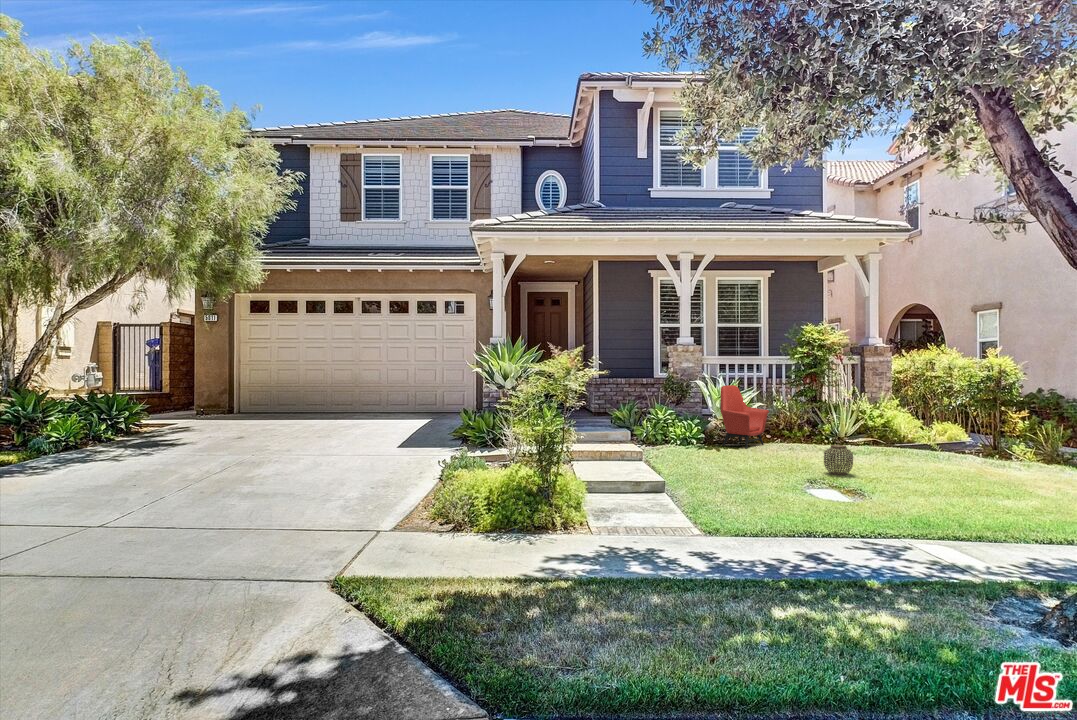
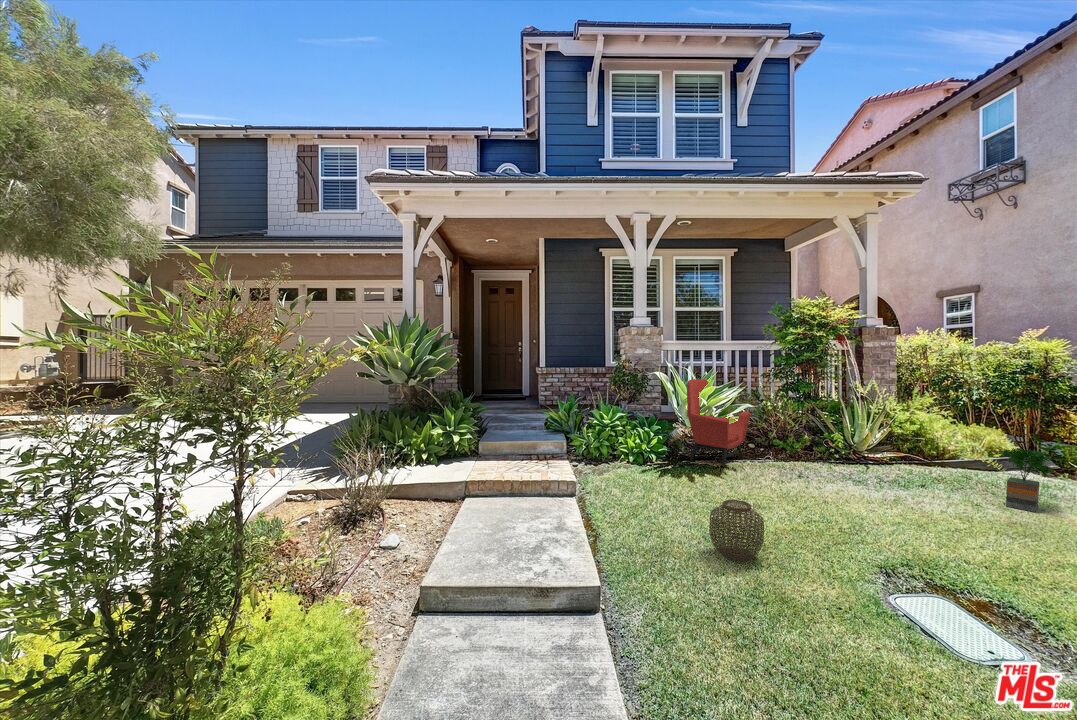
potted tree: none [915,426,943,465] -> present [1001,448,1053,512]
woven basket: present [824,445,853,475] -> present [709,500,764,562]

